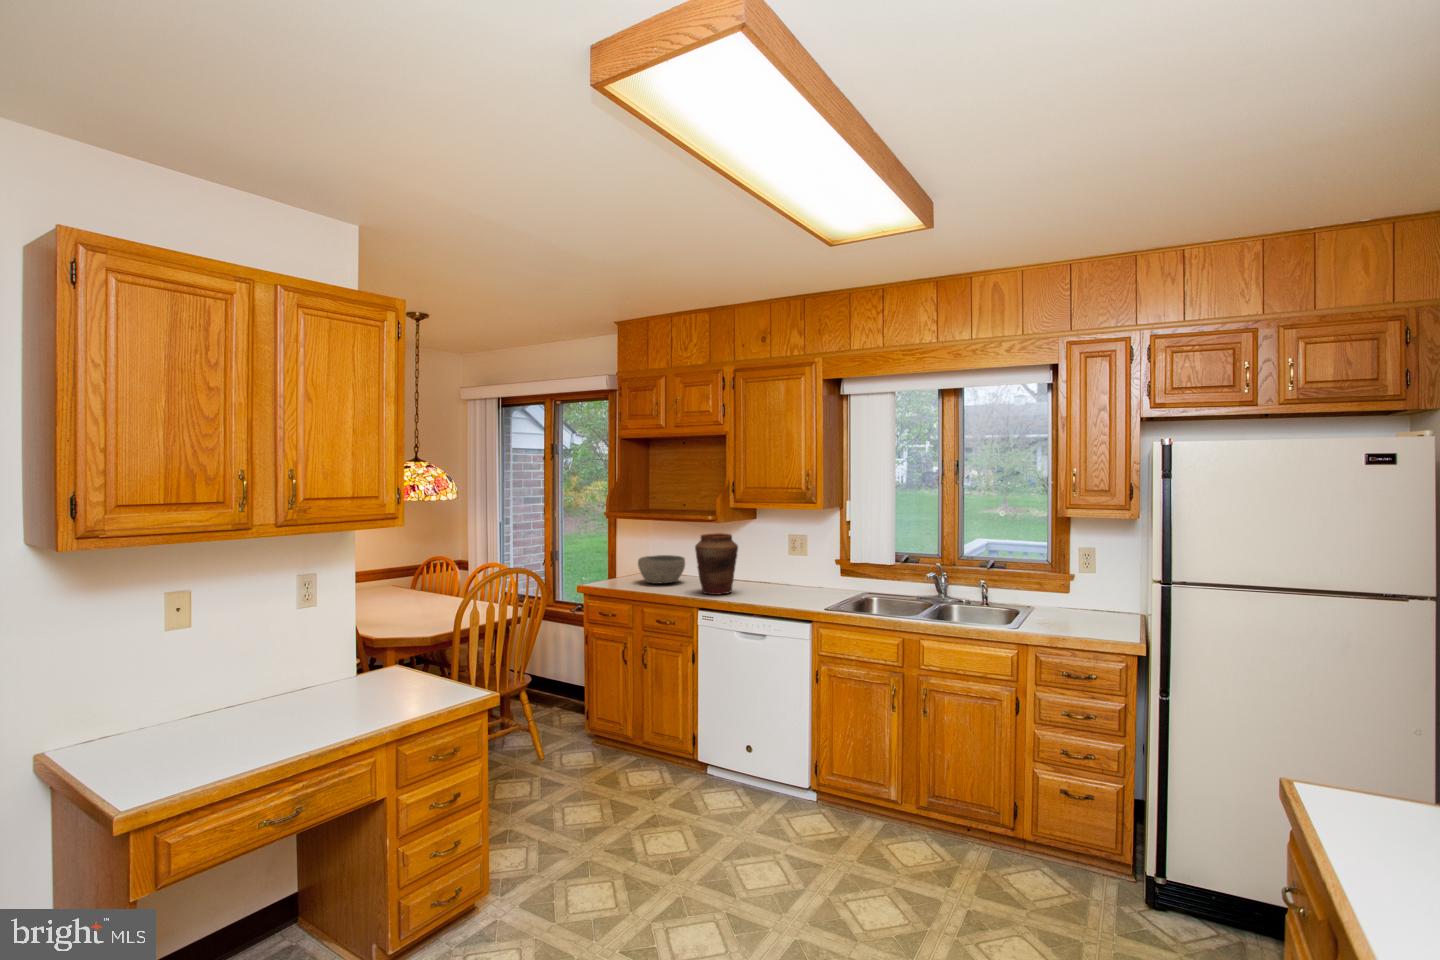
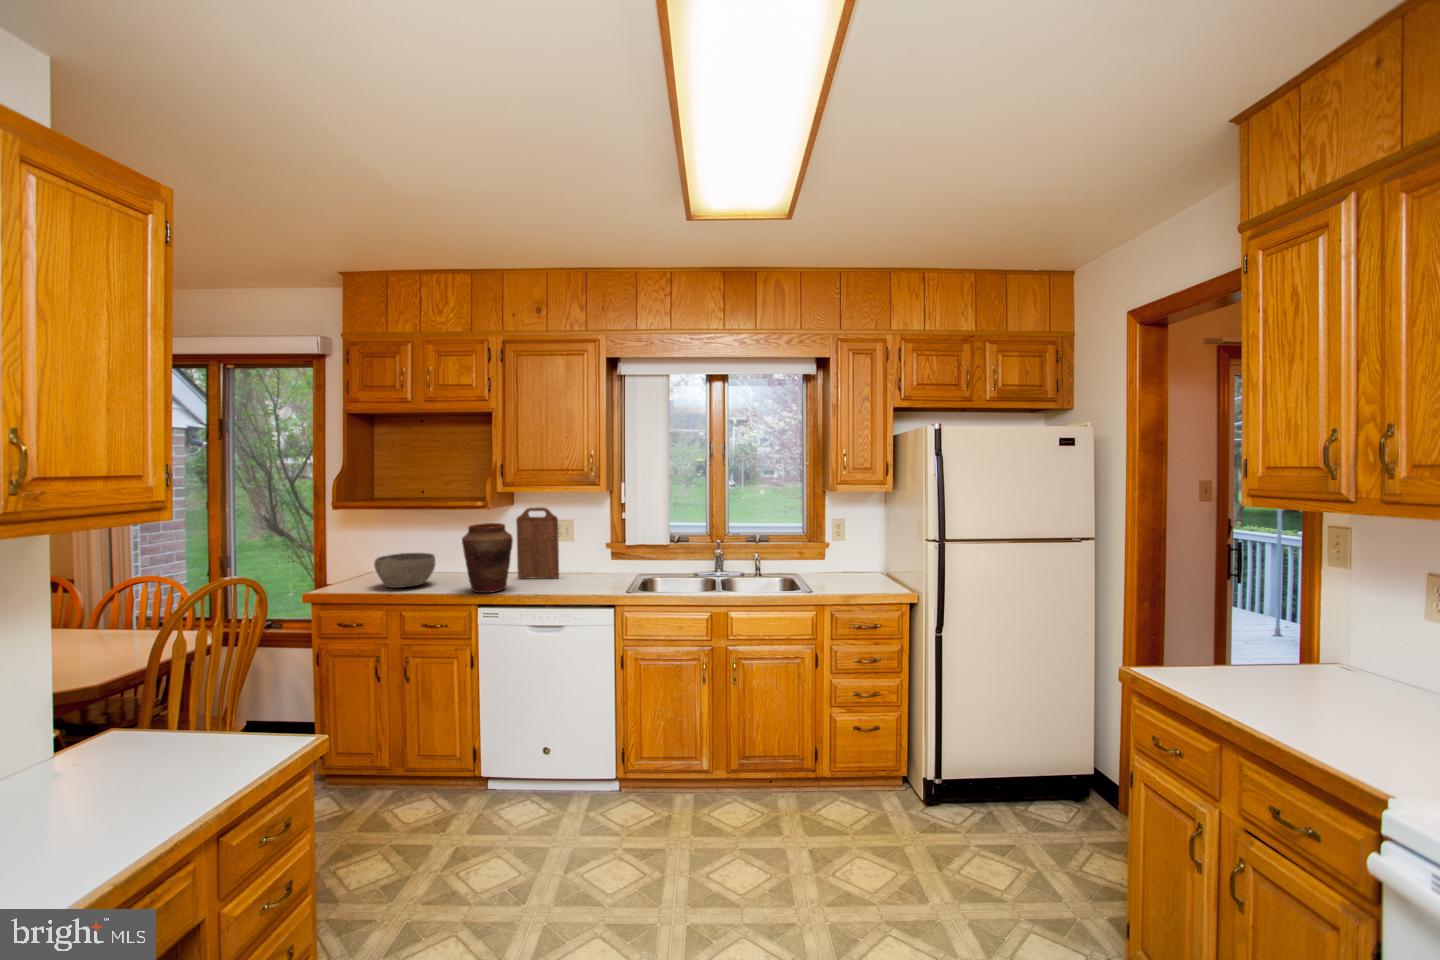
cutting board: none [751,522,786,589] -> present [516,507,559,579]

